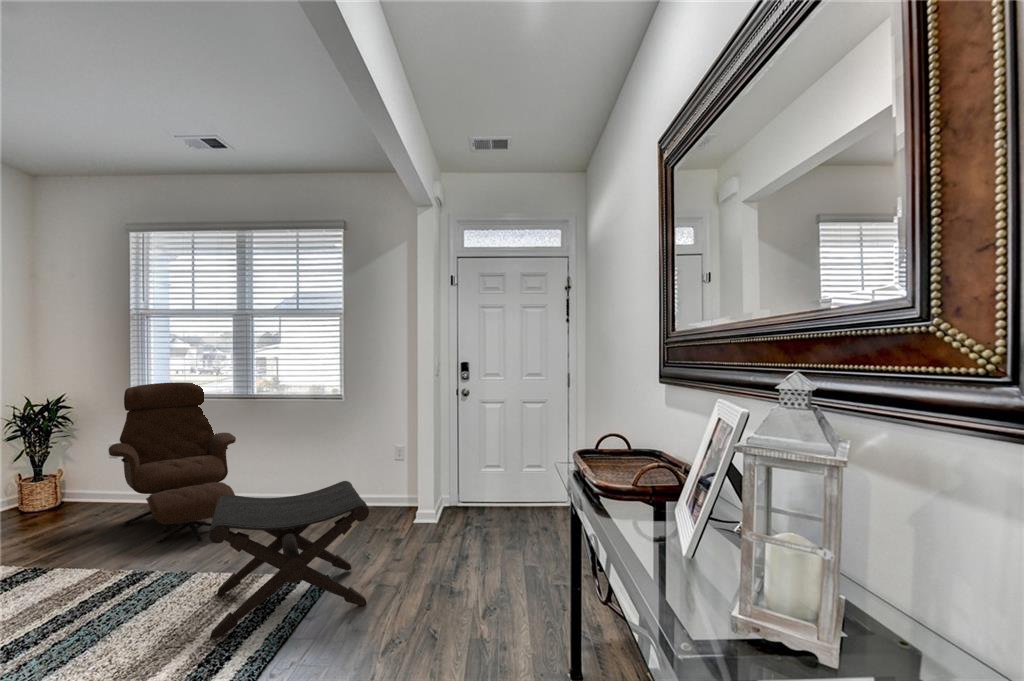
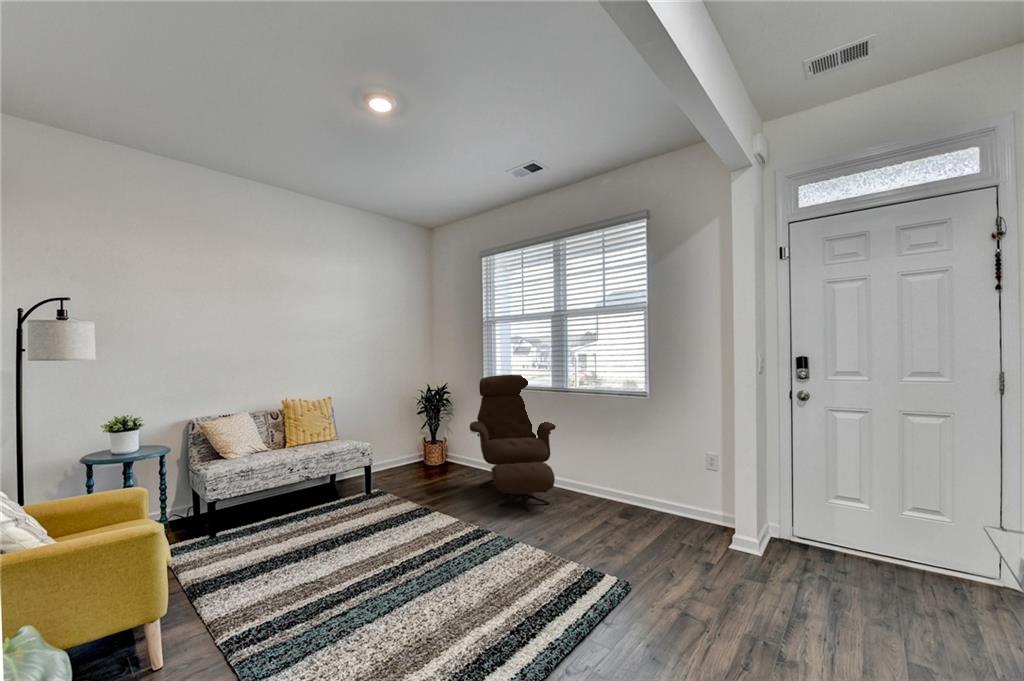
footstool: present [208,481,369,639] -> none [518,478,668,624]

